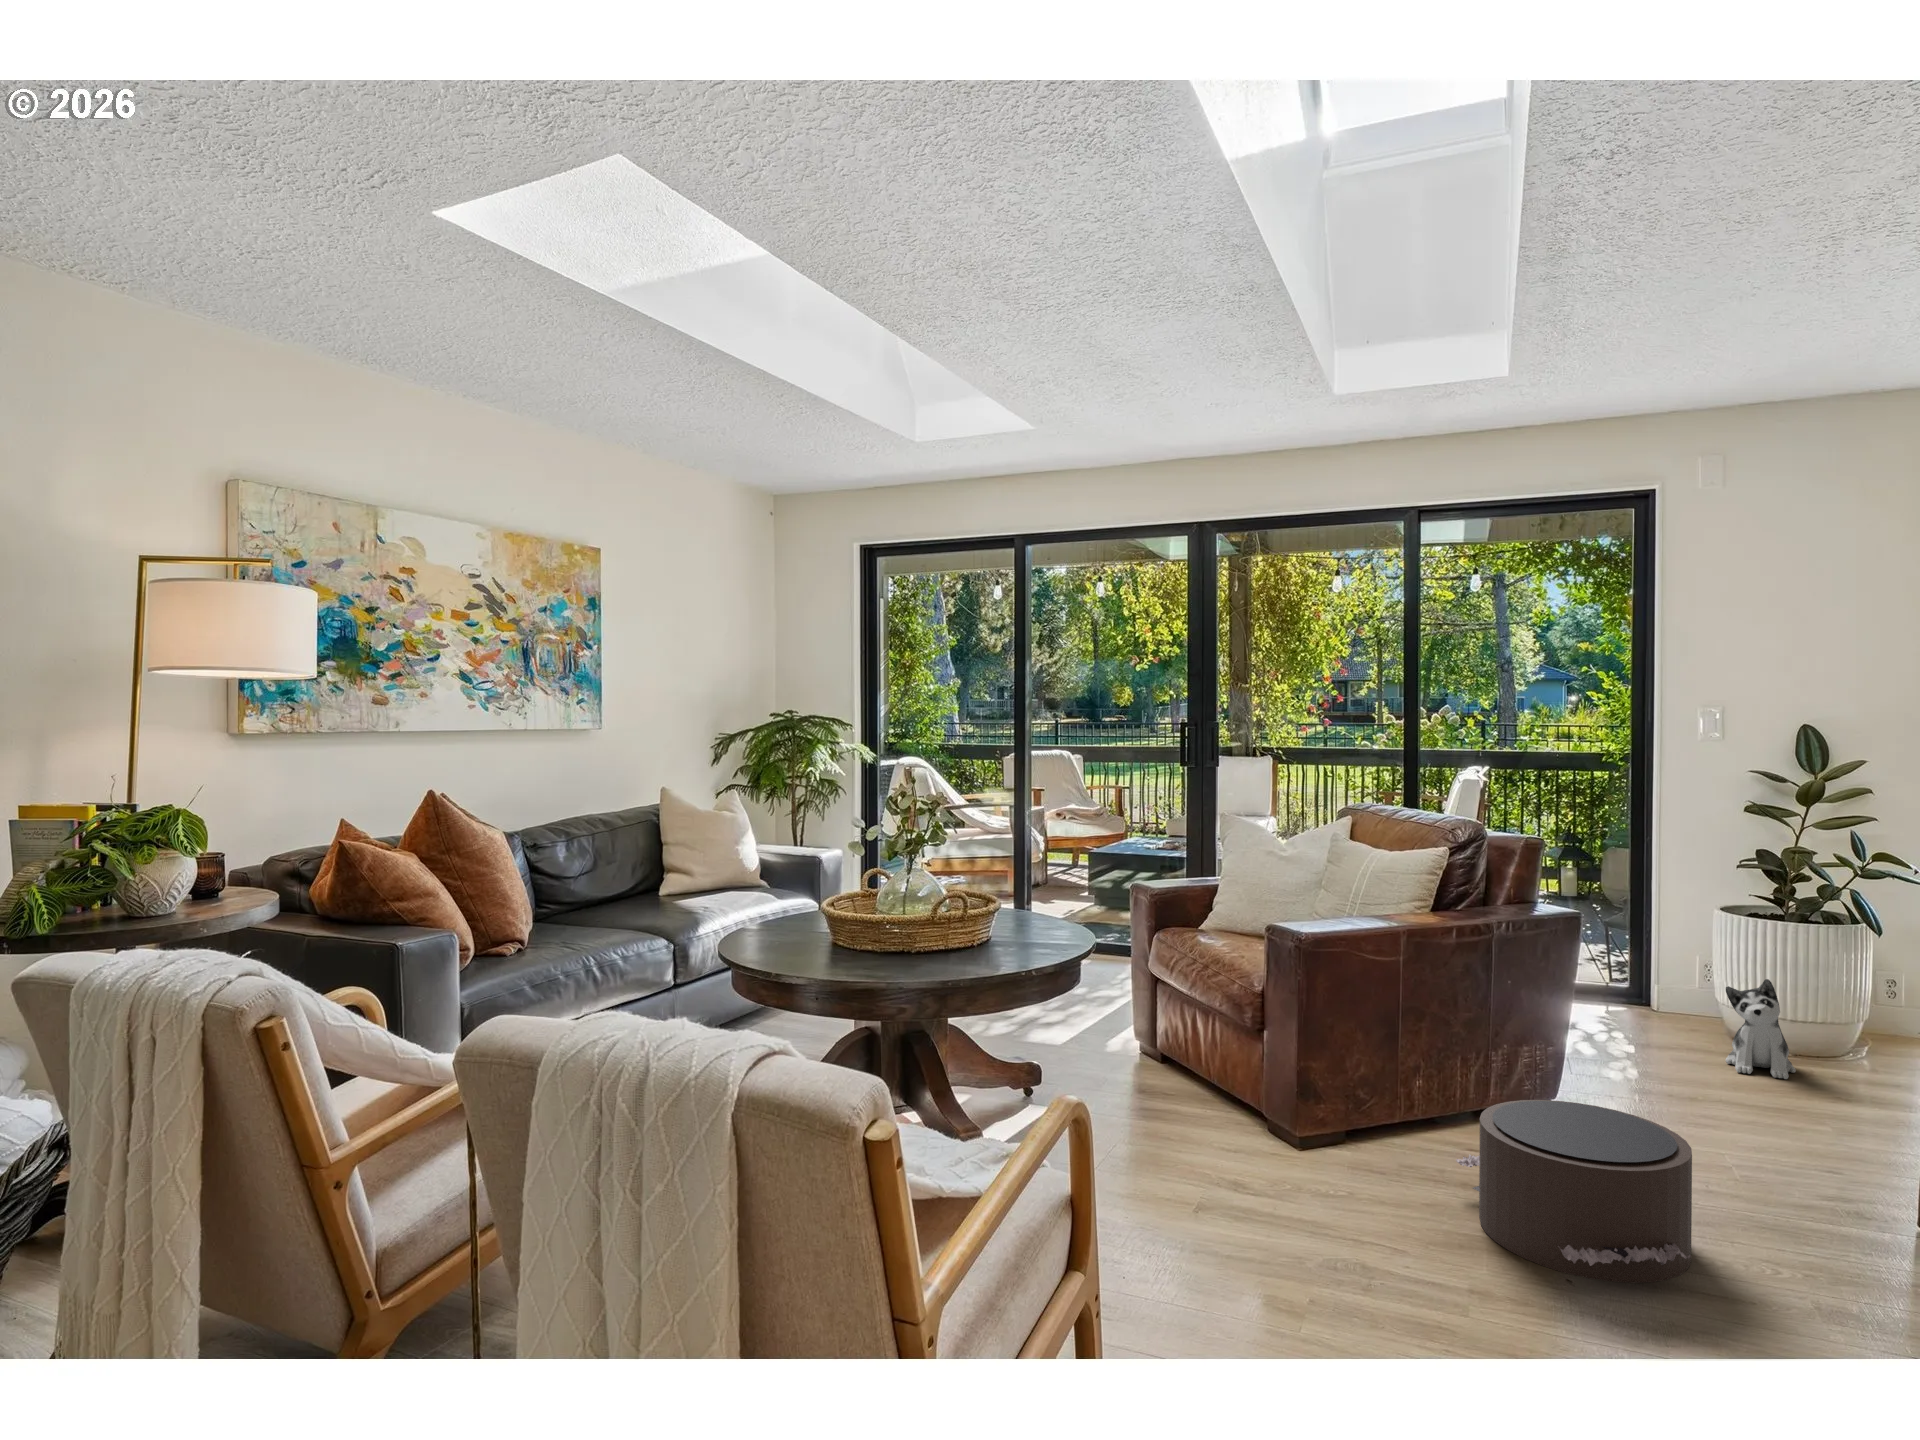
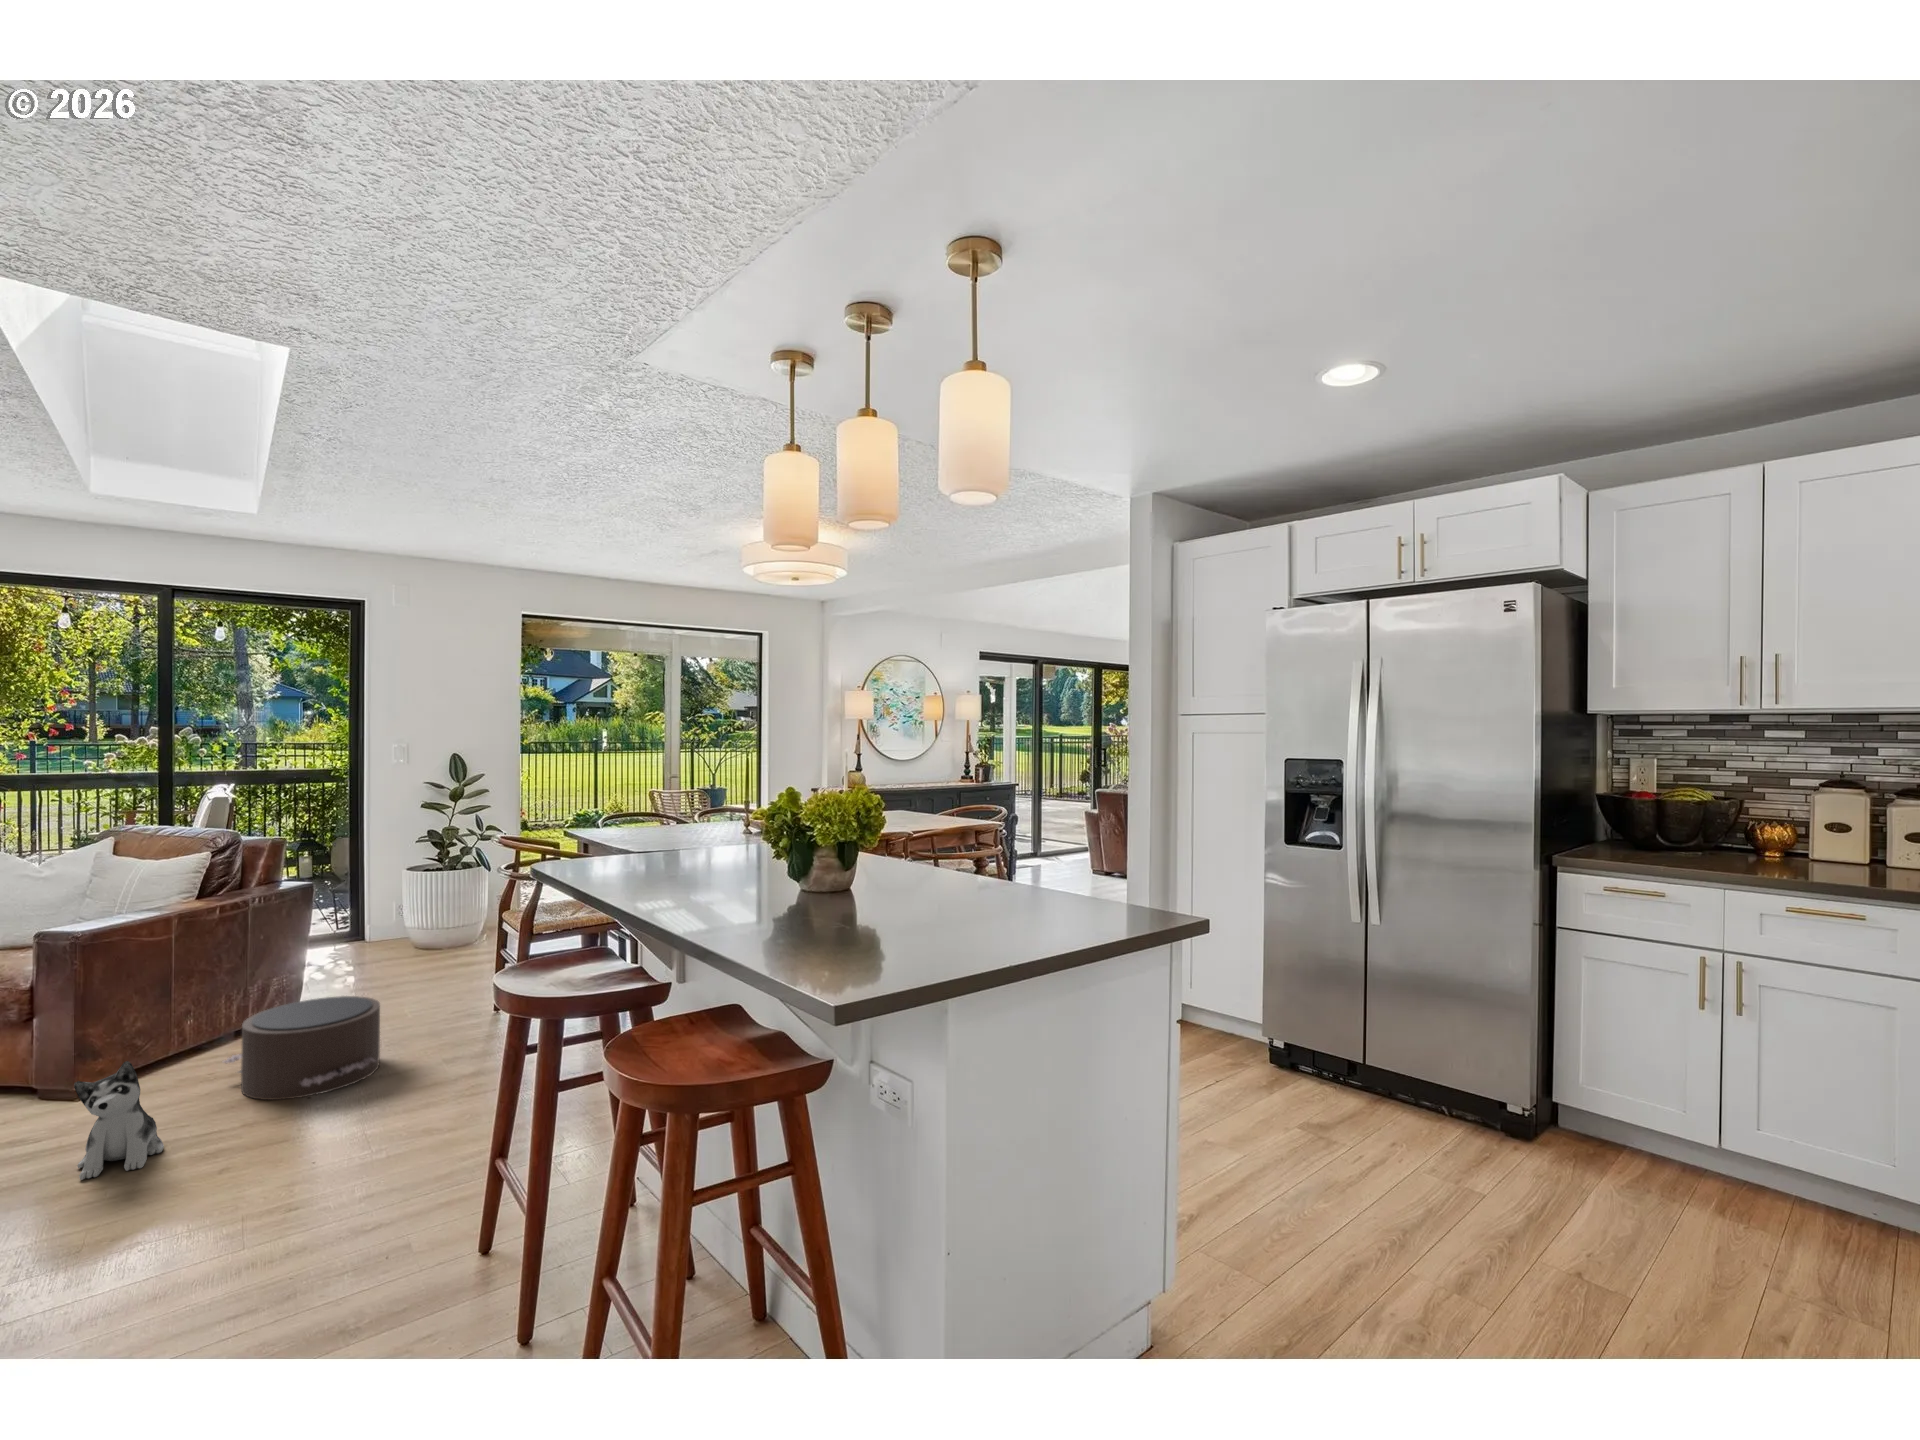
plush toy: present [1726,979,1796,1079] -> present [74,1061,164,1180]

